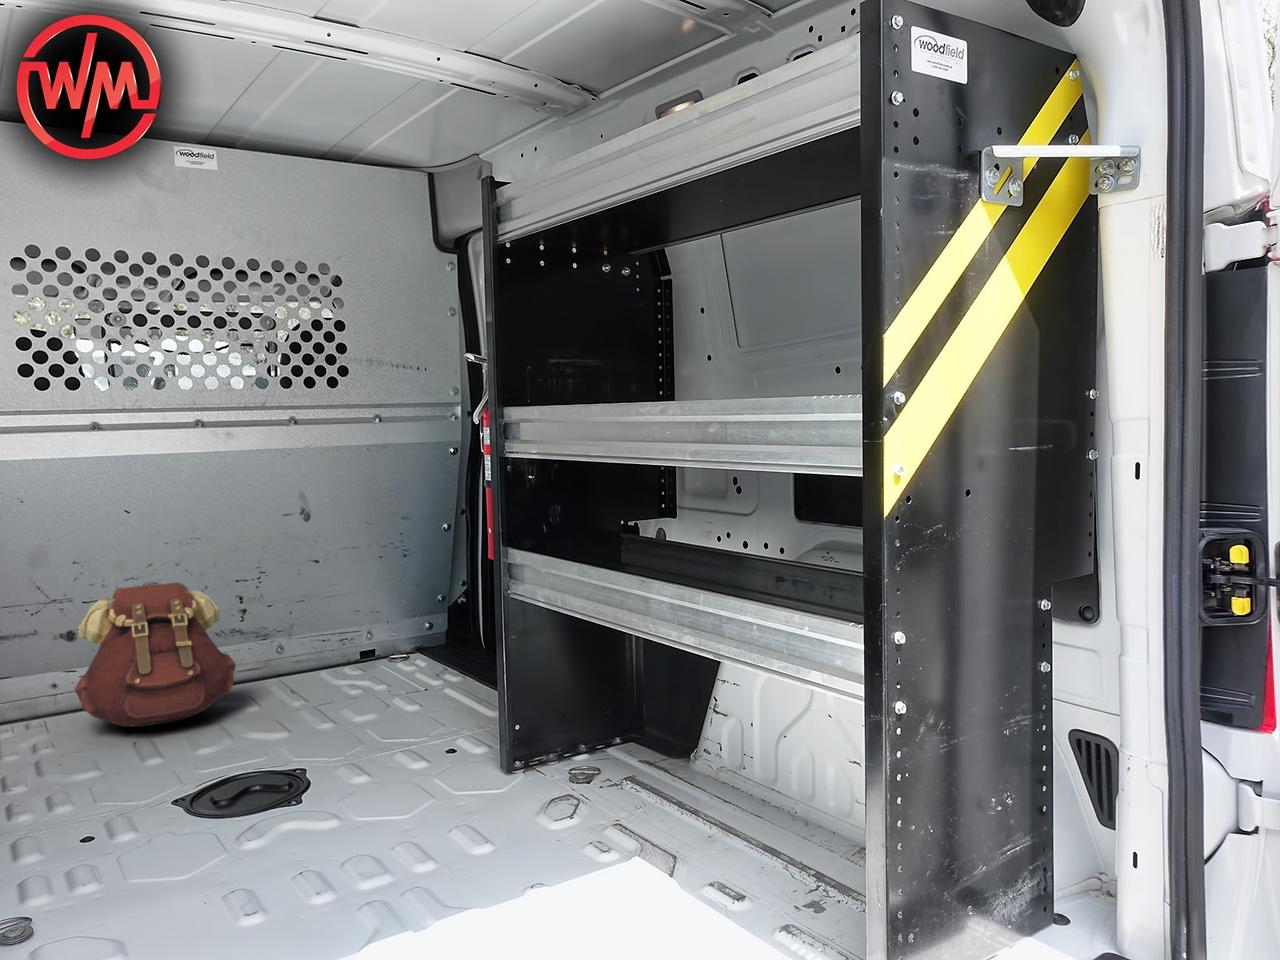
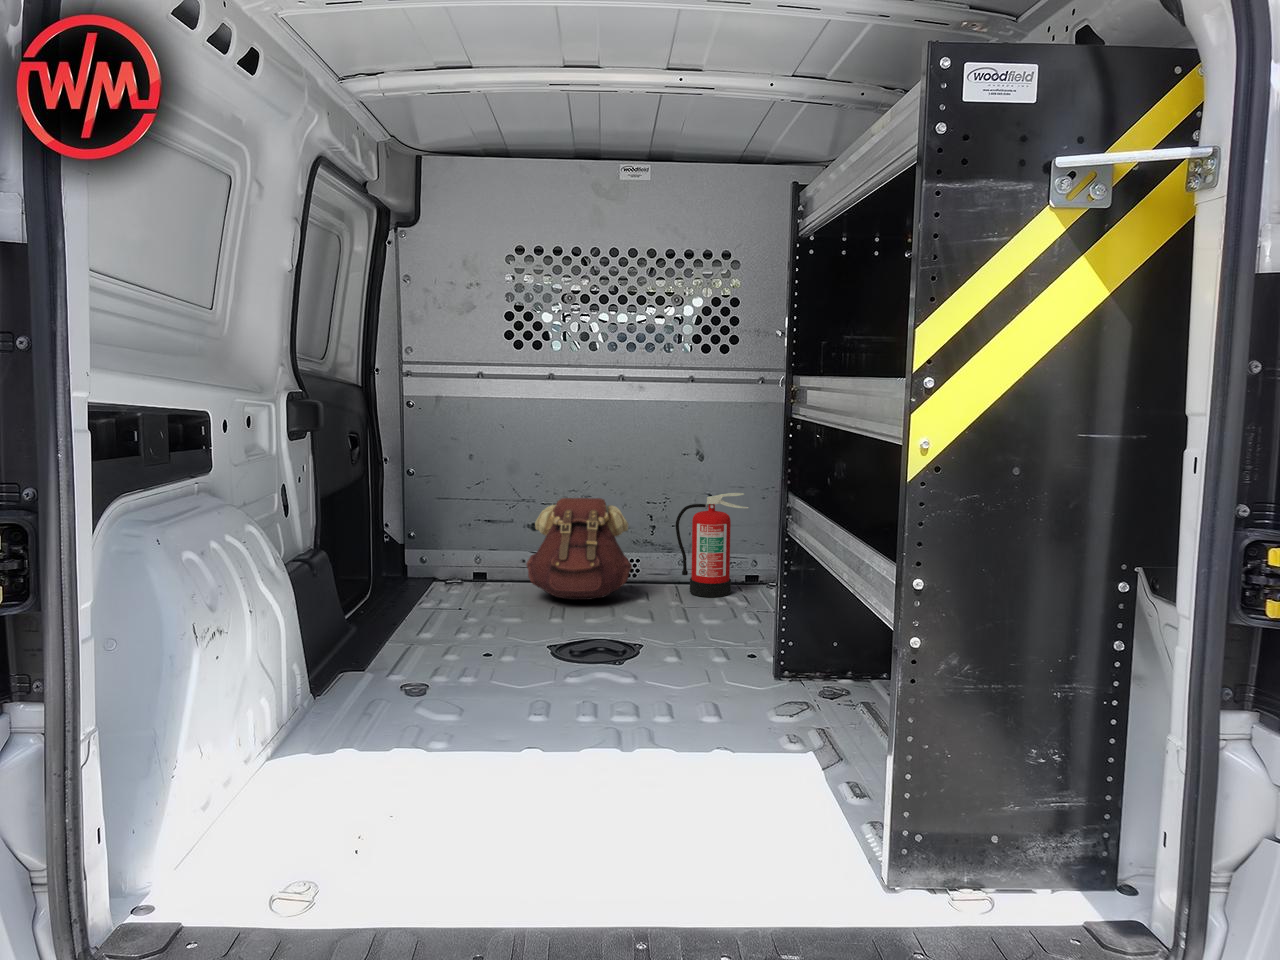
fire extinguisher: none [284,555,375,688] -> present [676,493,748,597]

